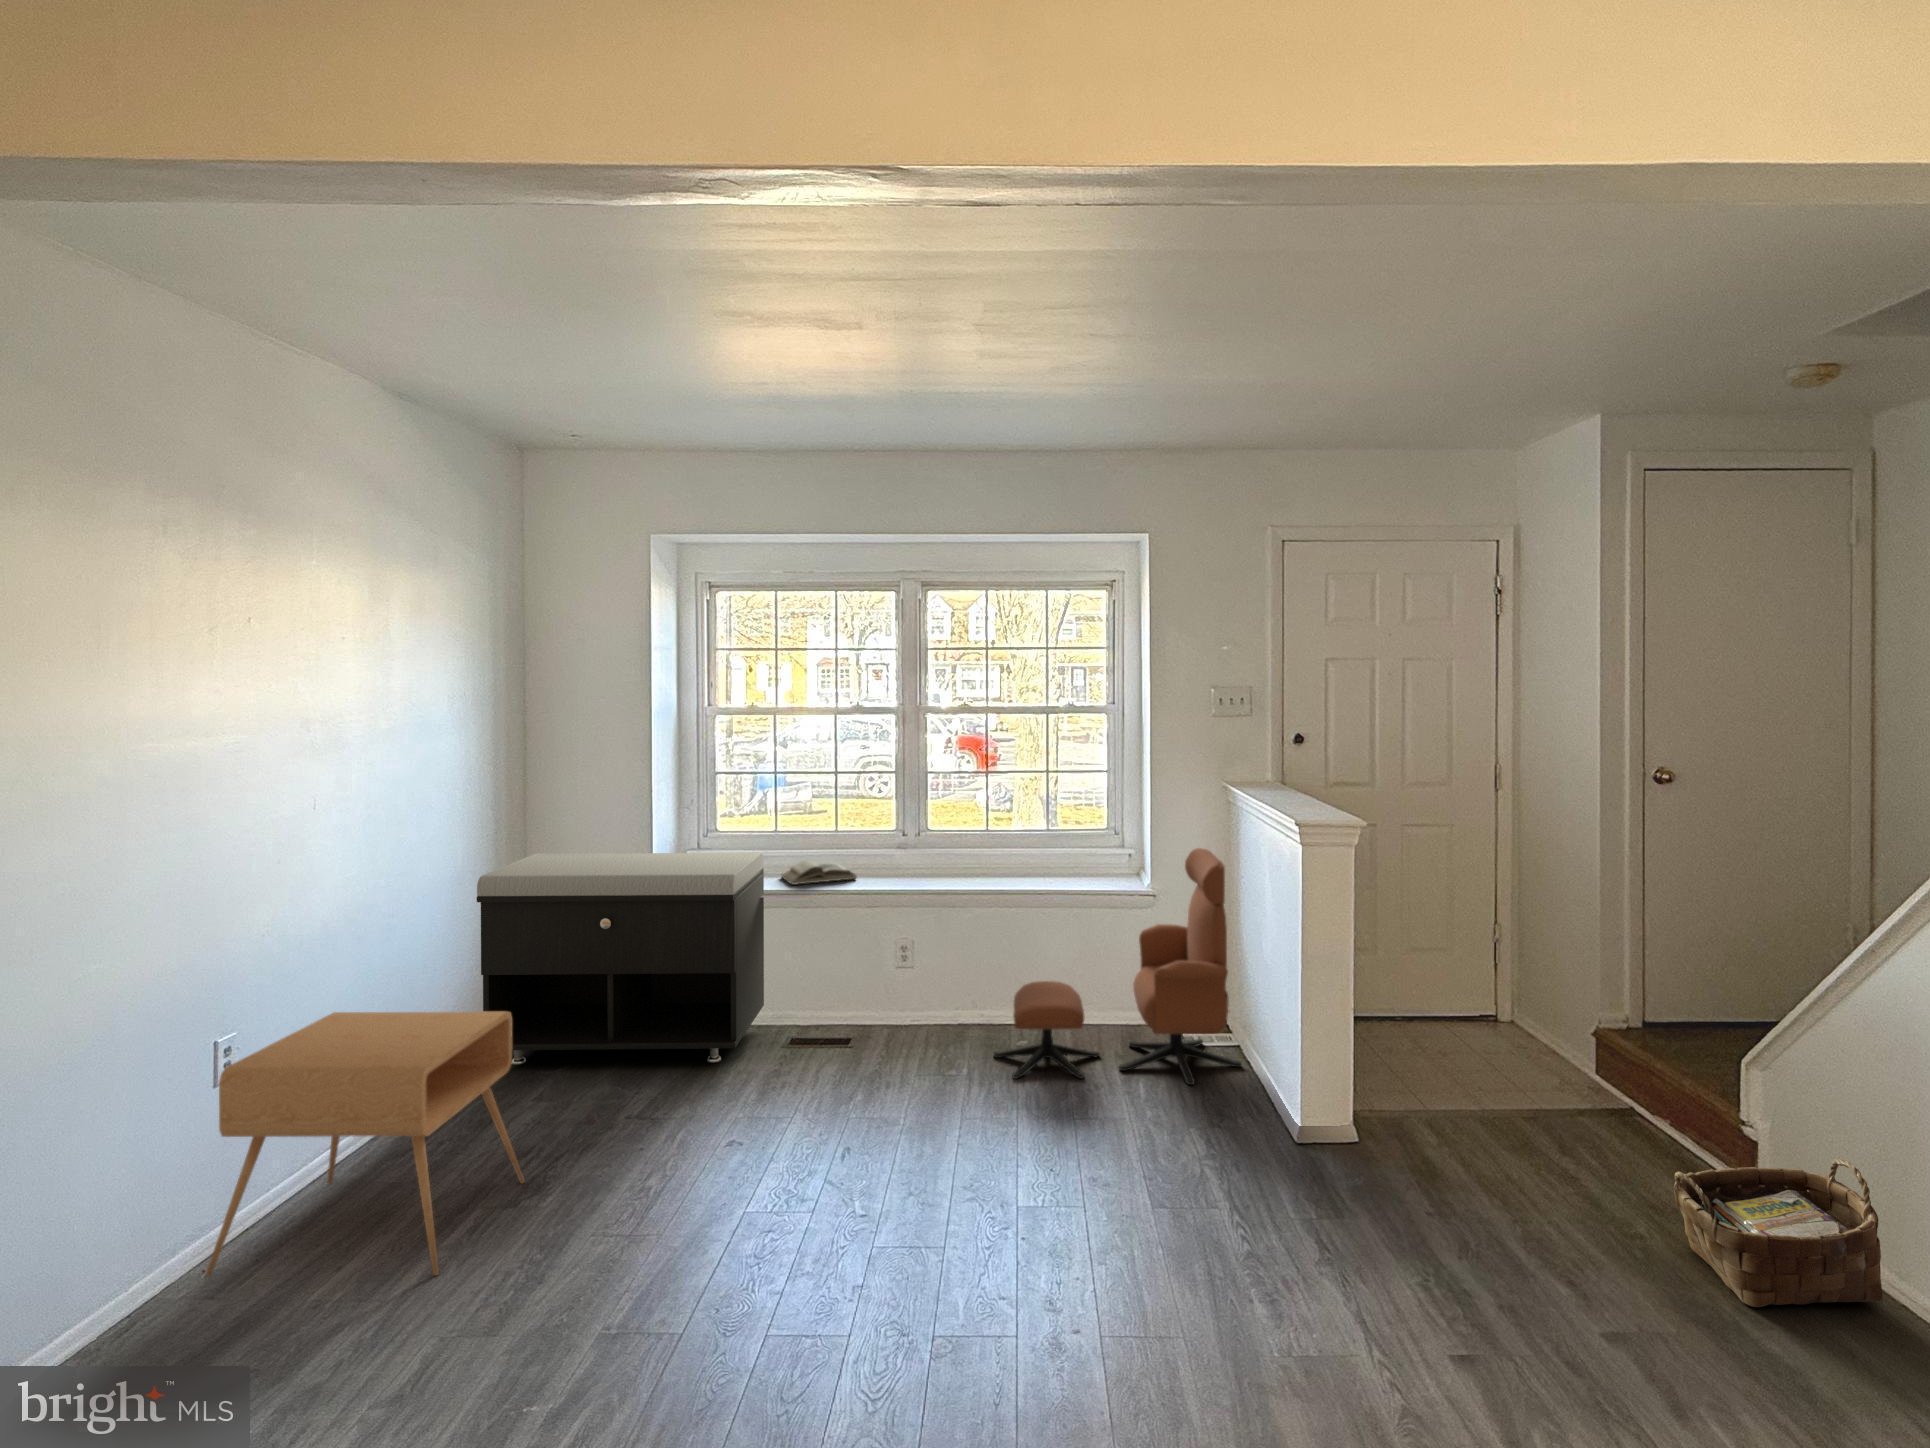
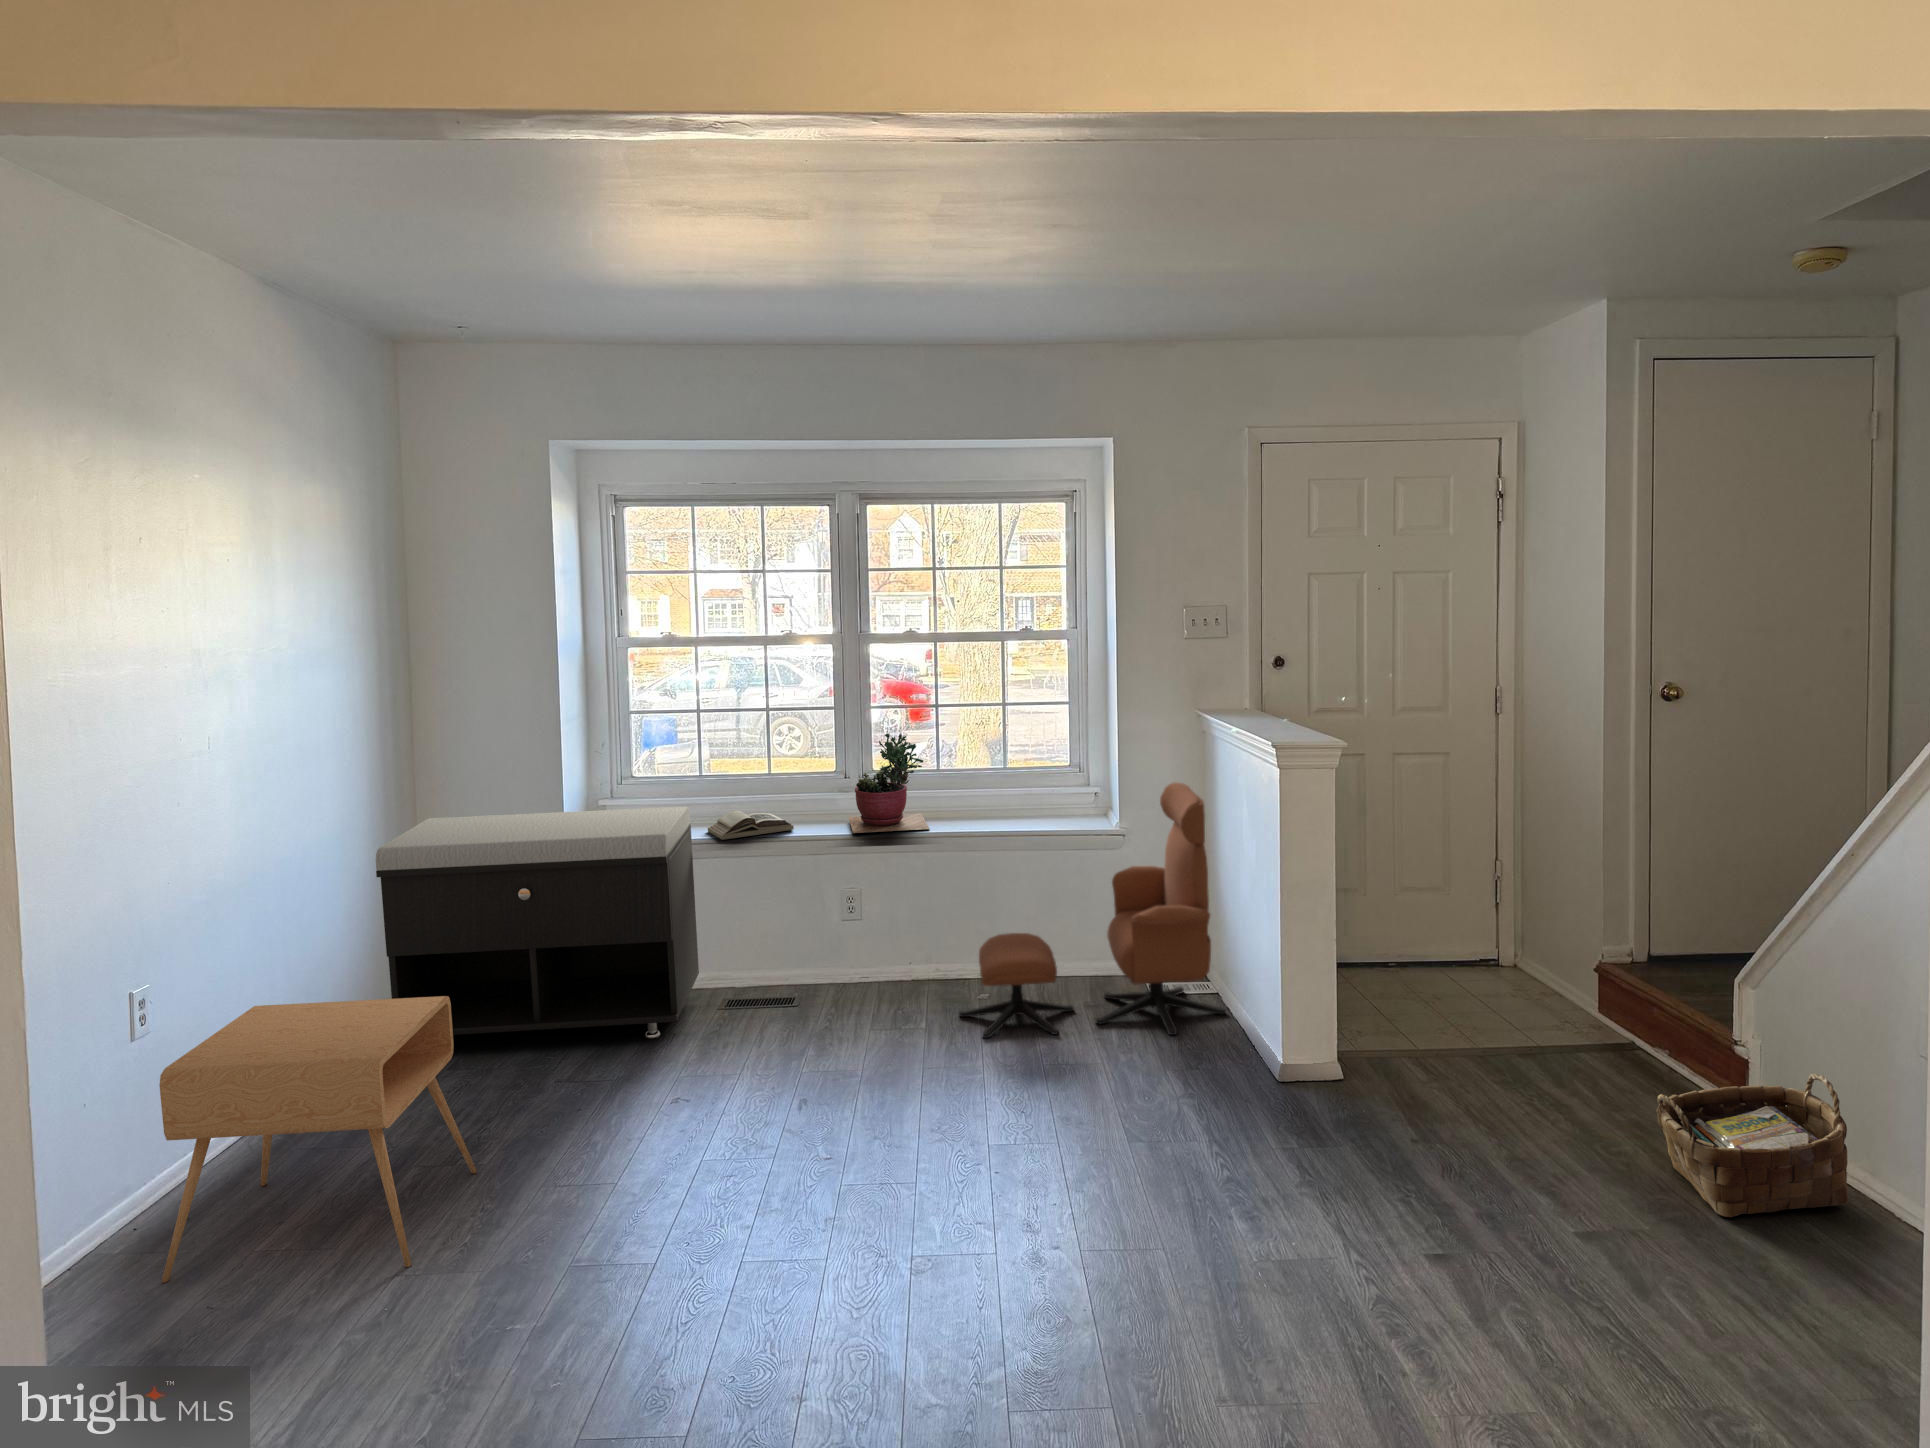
succulent plant: none [907,796,977,884] -> present [849,733,929,833]

